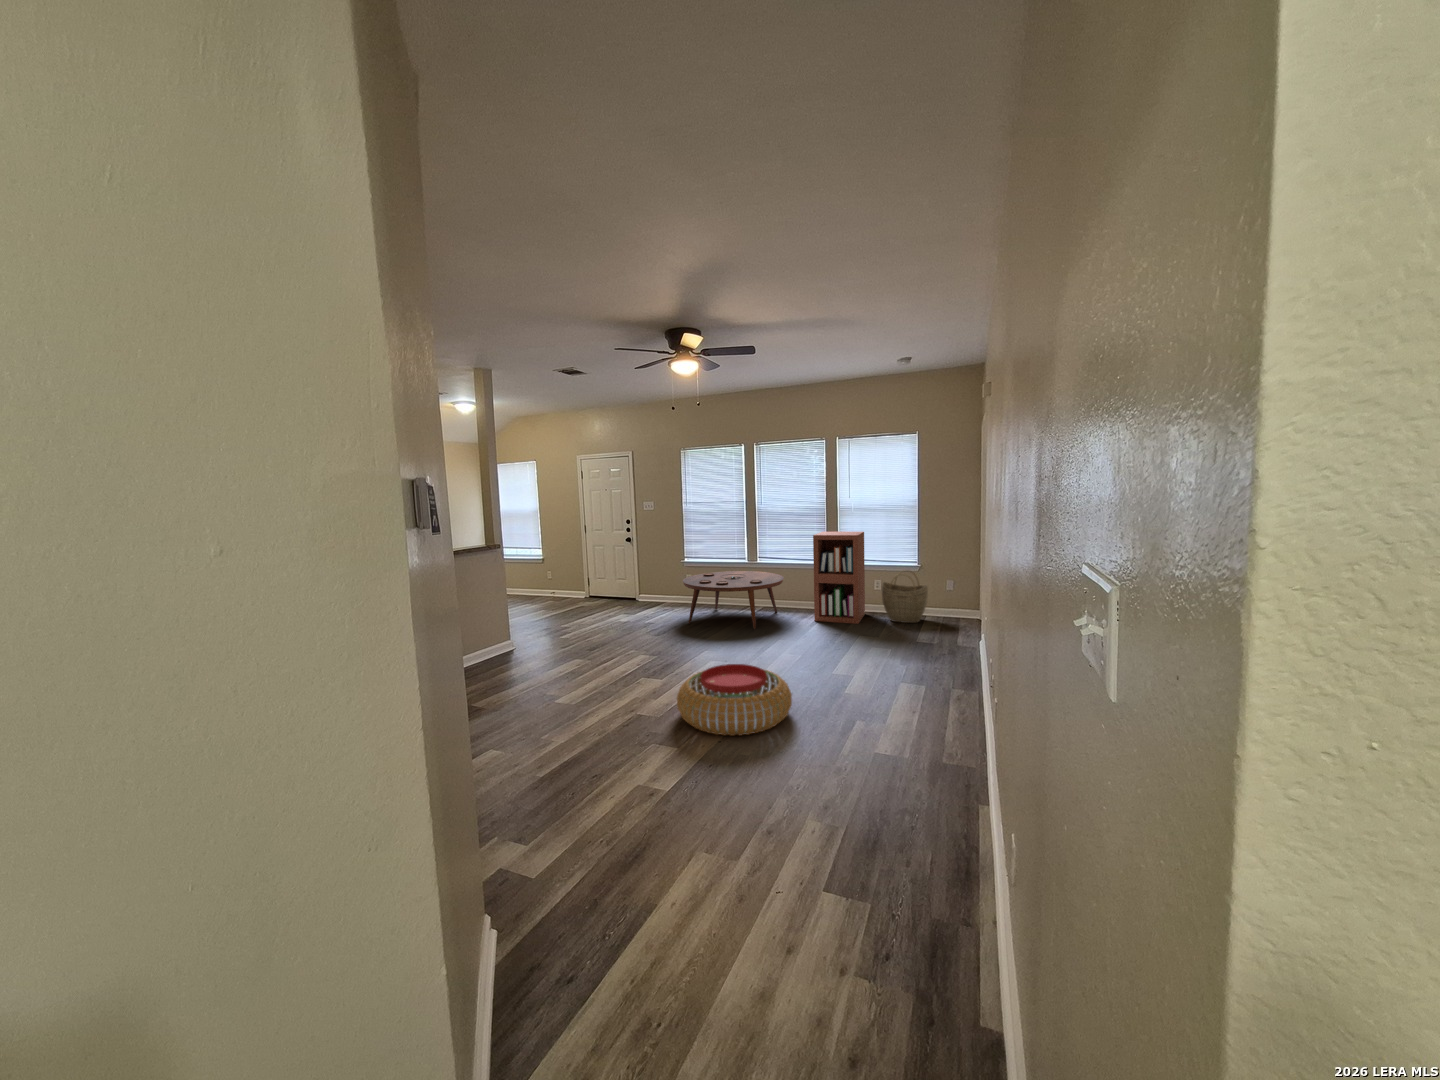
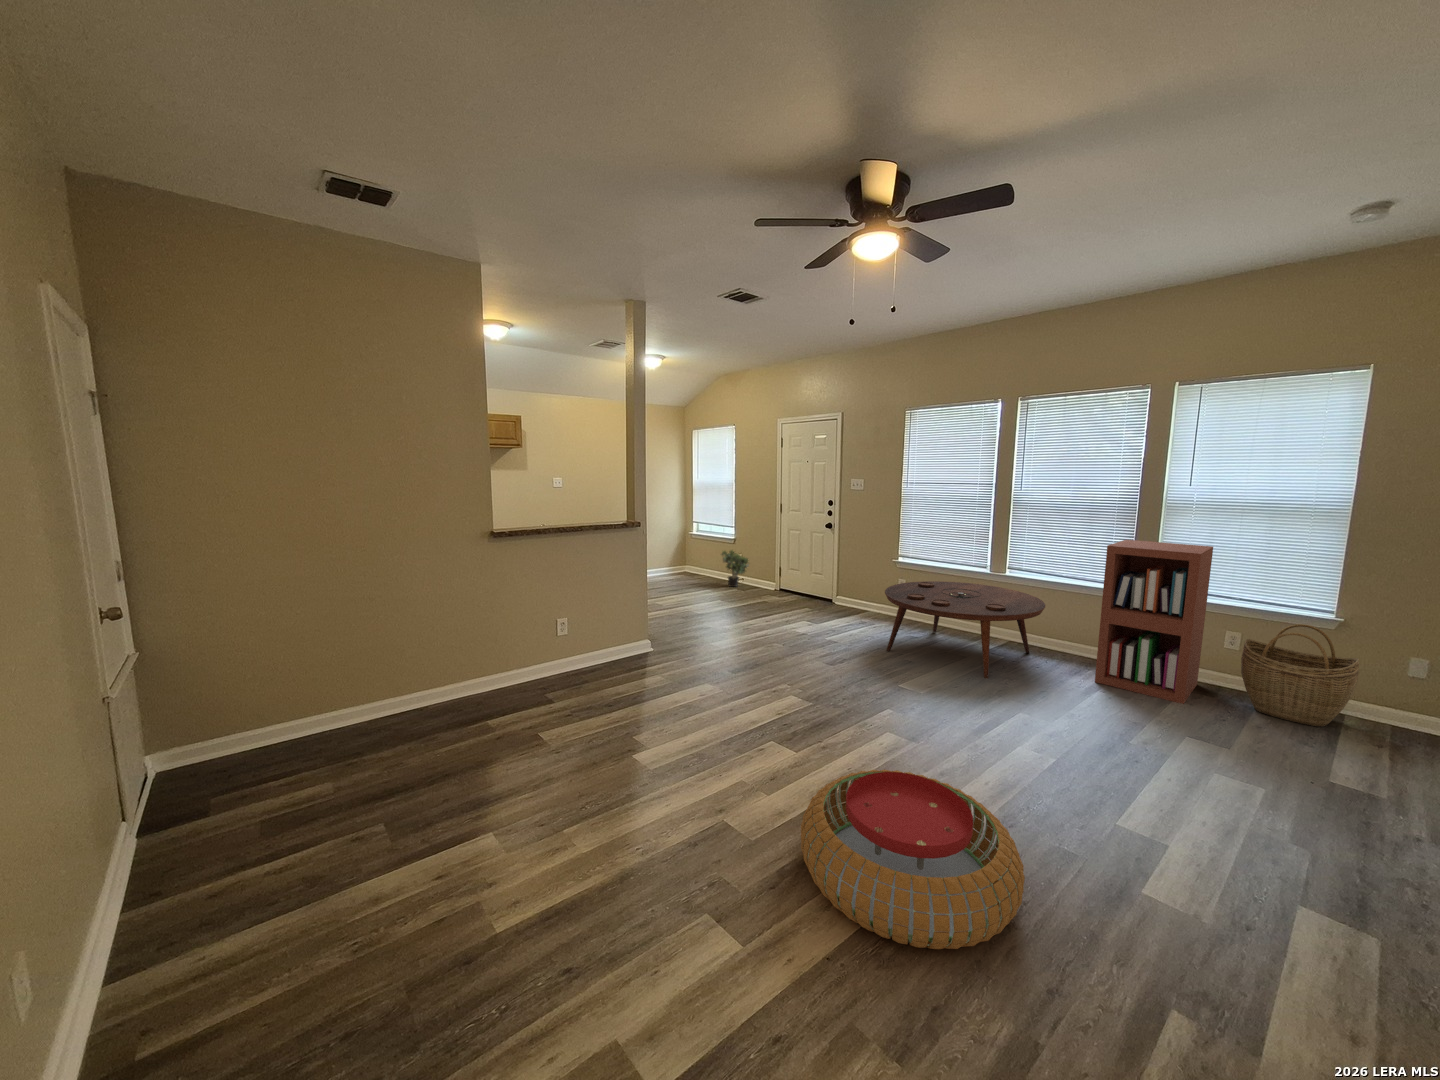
potted plant: none [531,568,559,601] -> present [722,550,749,587]

